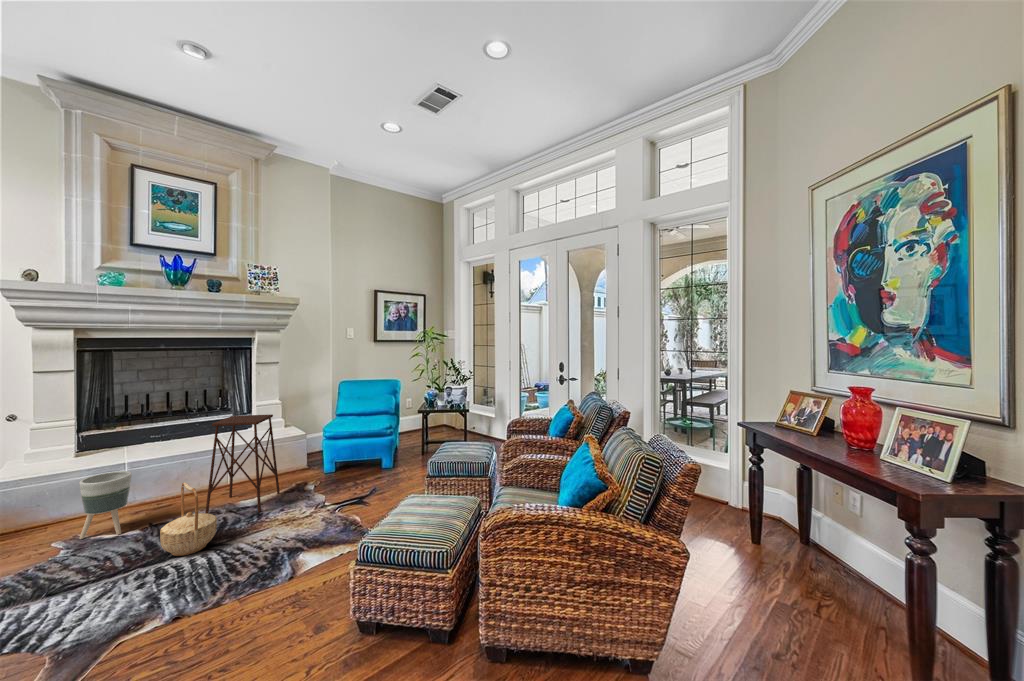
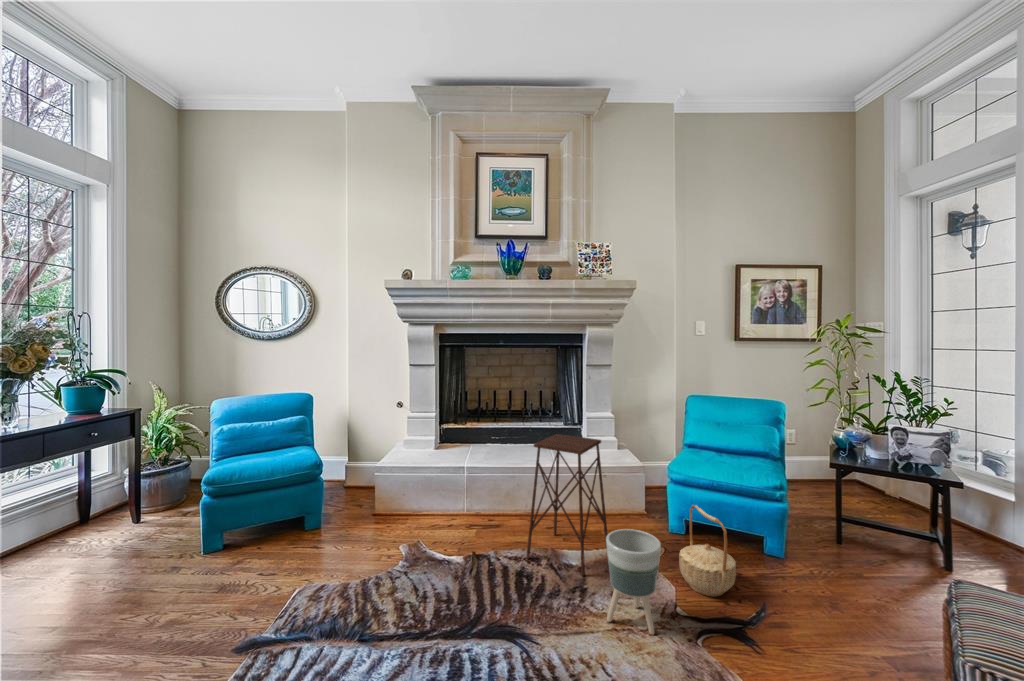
planter: present [79,471,132,539] -> present [606,529,661,634]
basket: present [160,482,217,556] -> present [679,505,736,596]

